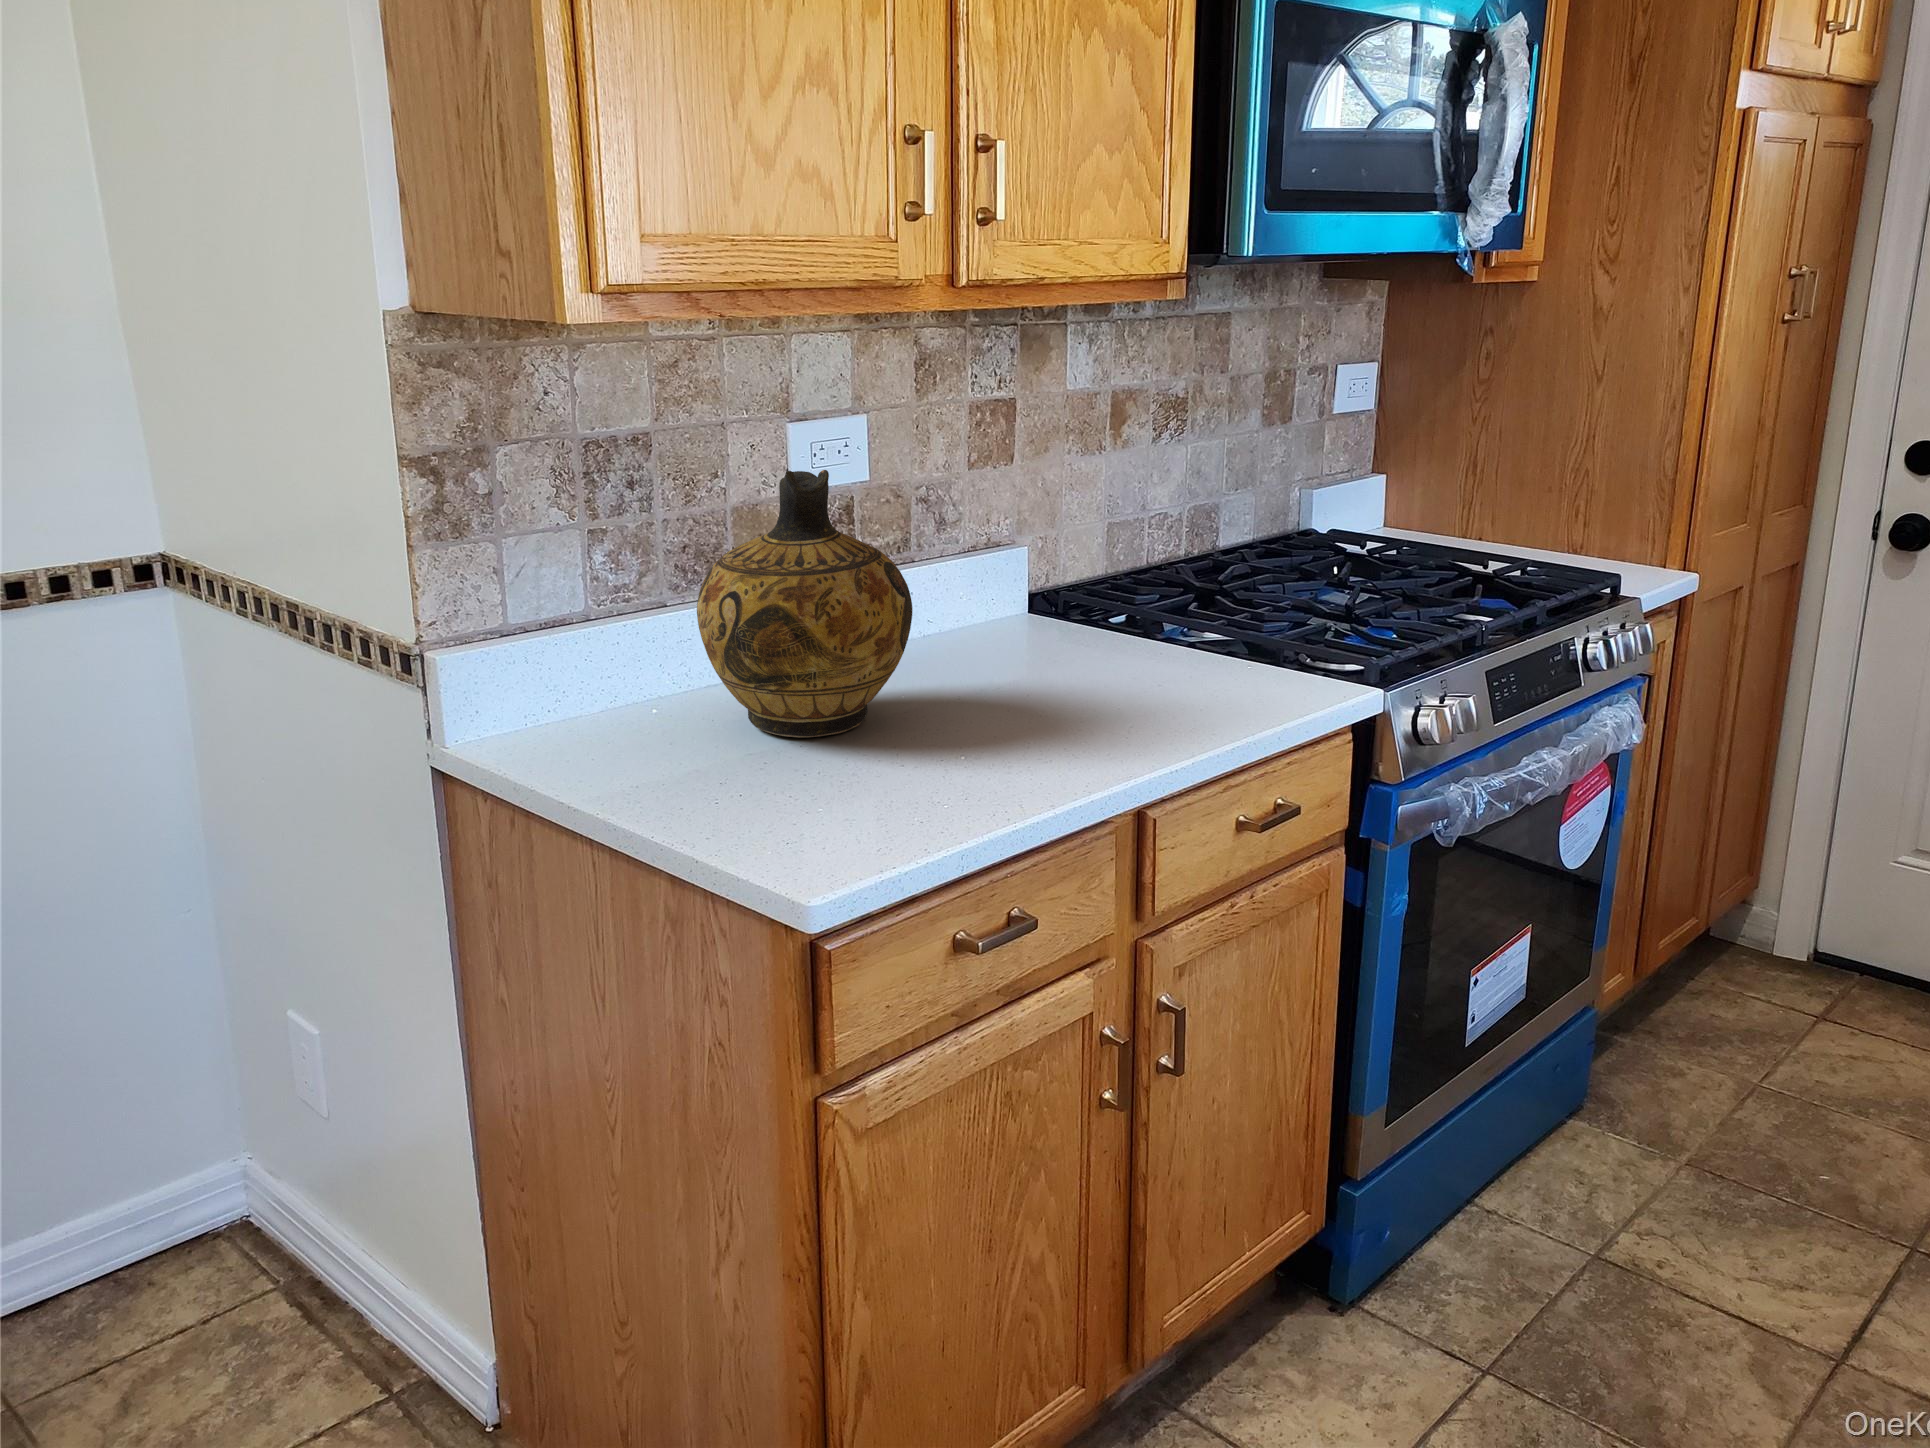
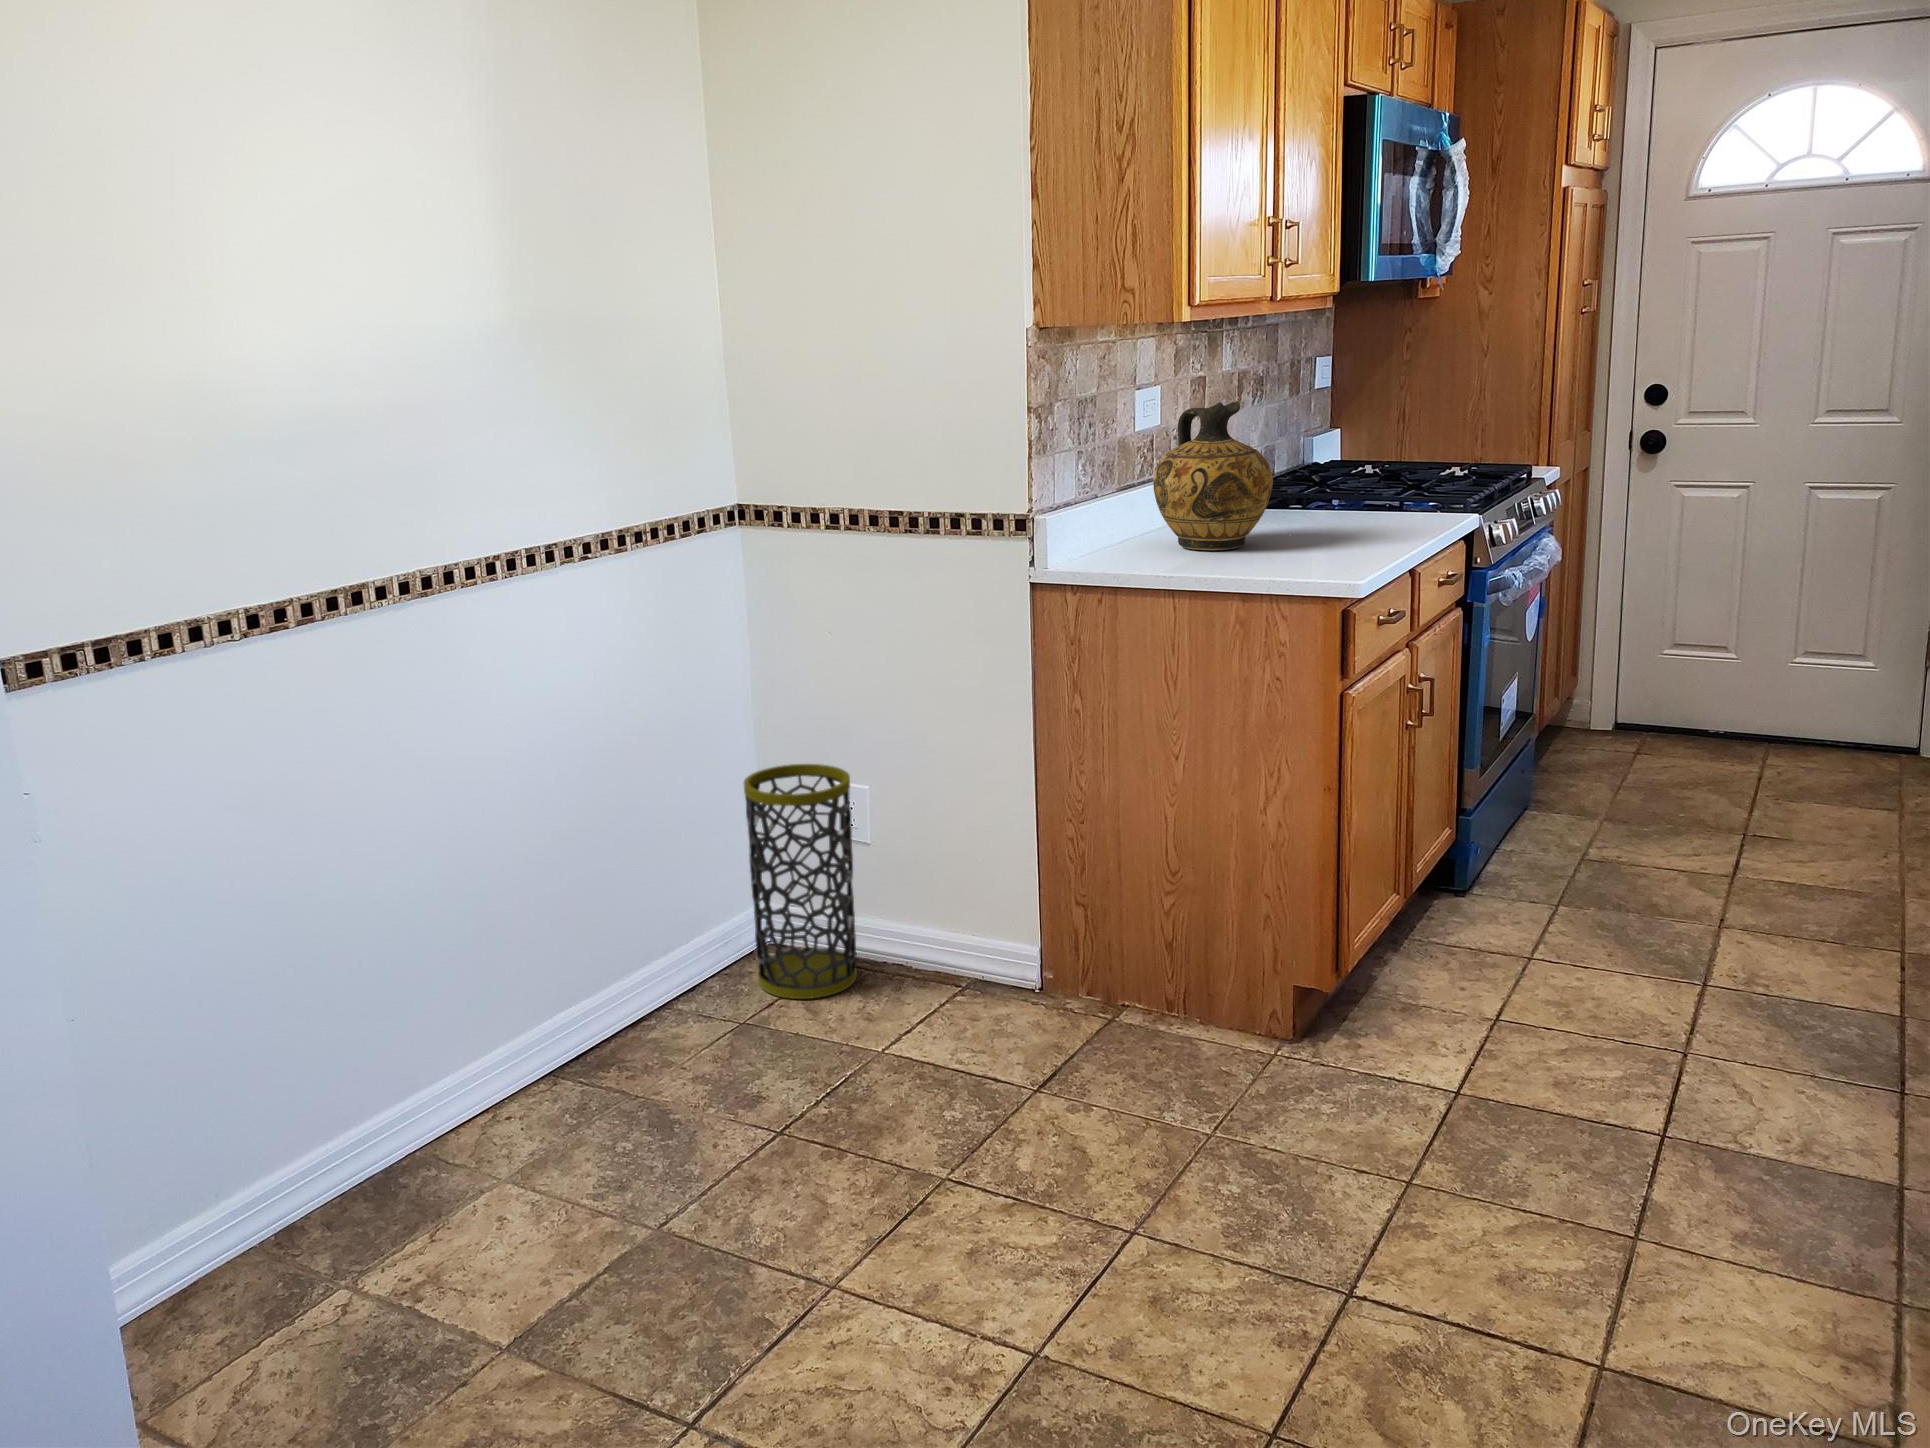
trash can: none [55,980,287,1367] -> present [744,764,857,999]

